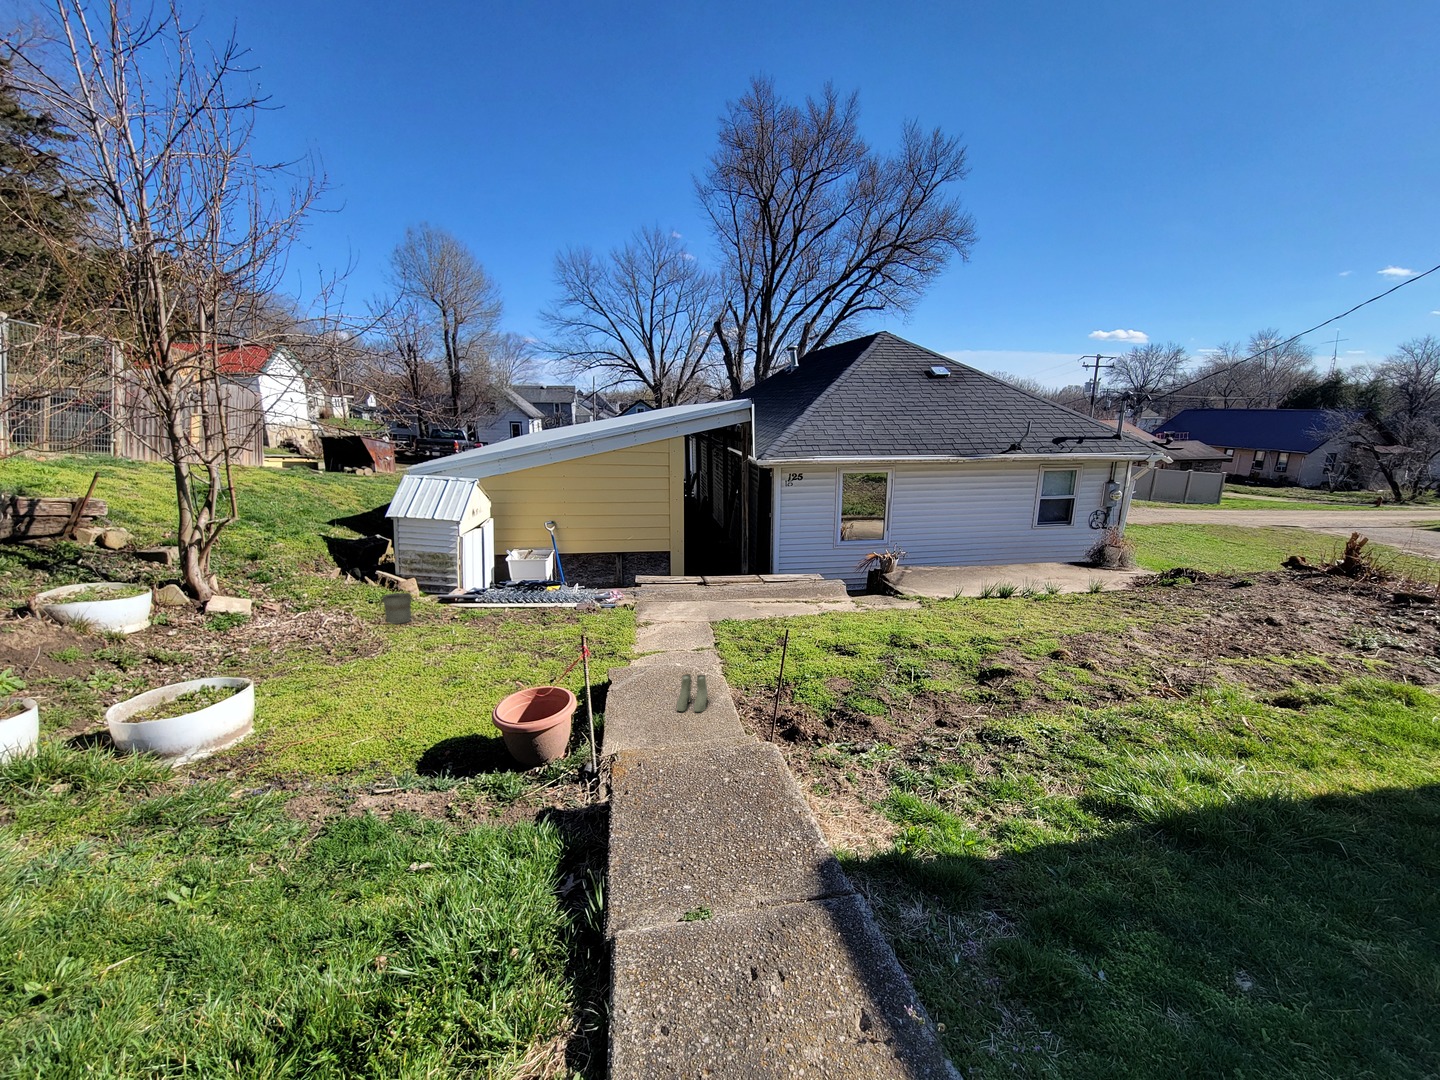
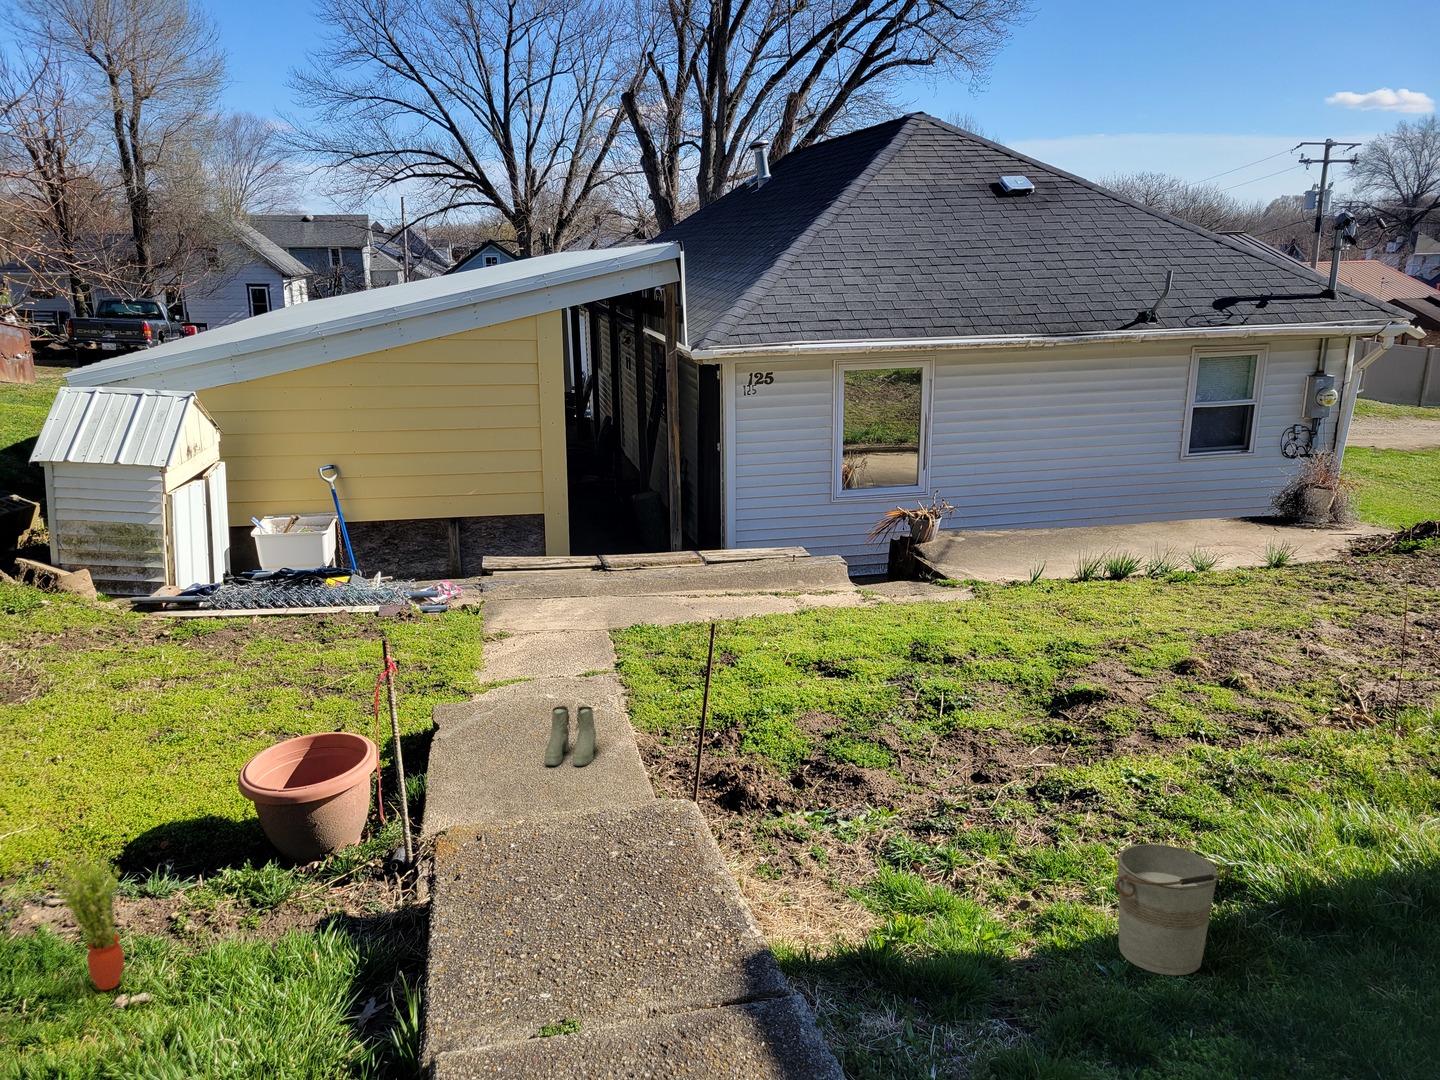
bucket: present [382,593,413,624] -> present [1114,844,1230,975]
potted plant: none [372,769,417,859] -> present [52,853,124,990]

